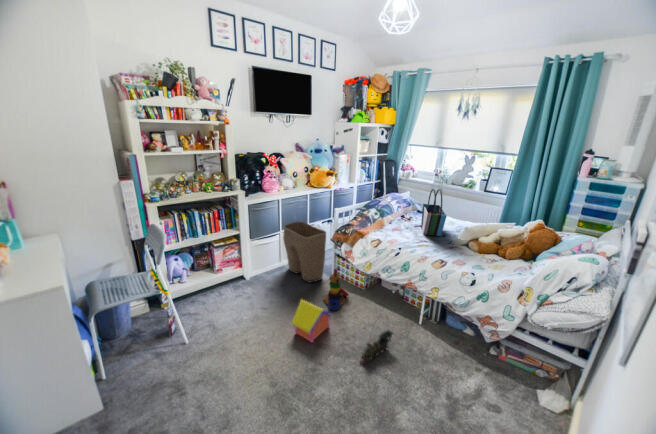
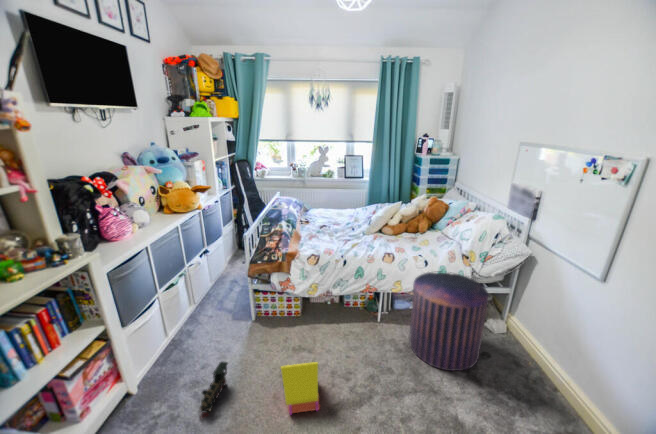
tote bag: present [421,189,447,236] -> none [323,184,362,234]
laundry basket: present [283,221,326,282] -> none [170,265,246,344]
stacking toy: present [324,269,348,311] -> none [272,307,303,359]
pouf: none [423,291,520,407] -> present [409,272,488,371]
toy train: present [361,330,393,363] -> present [200,361,228,416]

